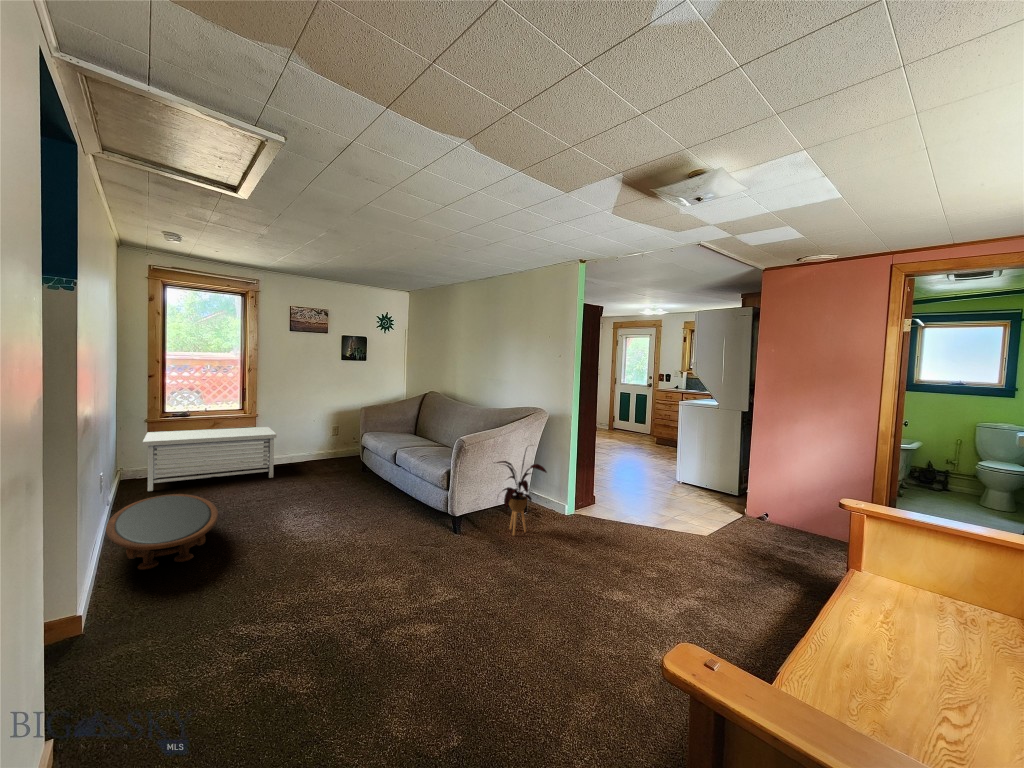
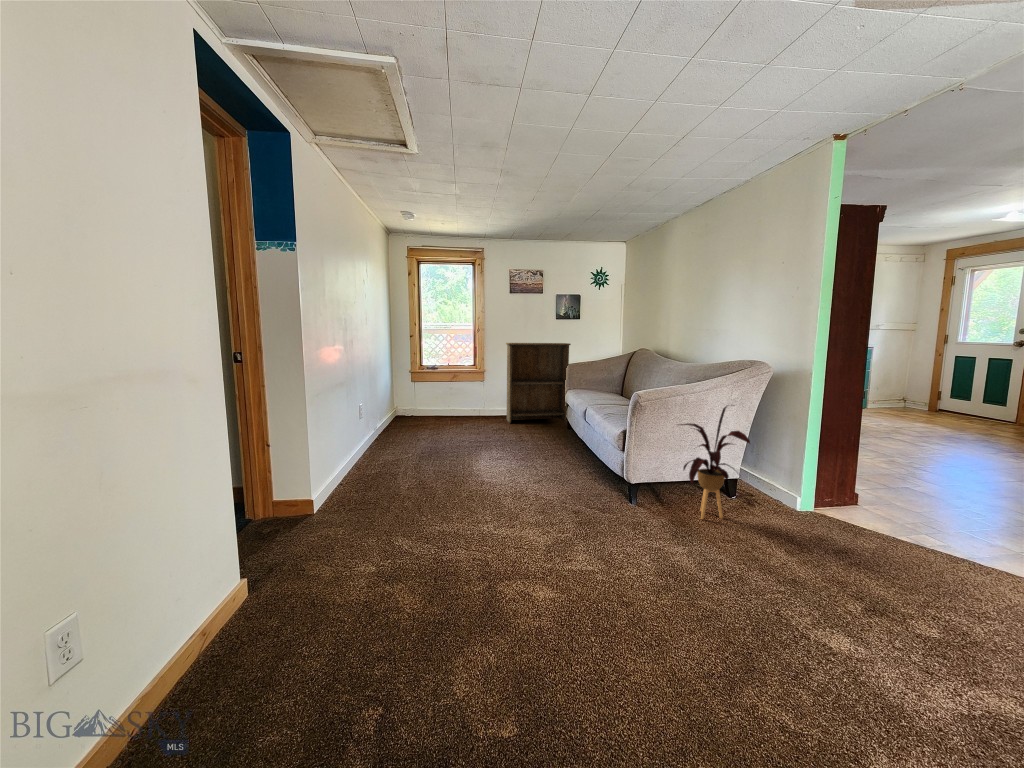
bookshelf: none [288,384,362,471] -> present [506,343,571,423]
storage bench: present [143,427,277,491] -> none [400,382,493,426]
coffee table: present [106,494,219,570] -> none [346,427,423,480]

